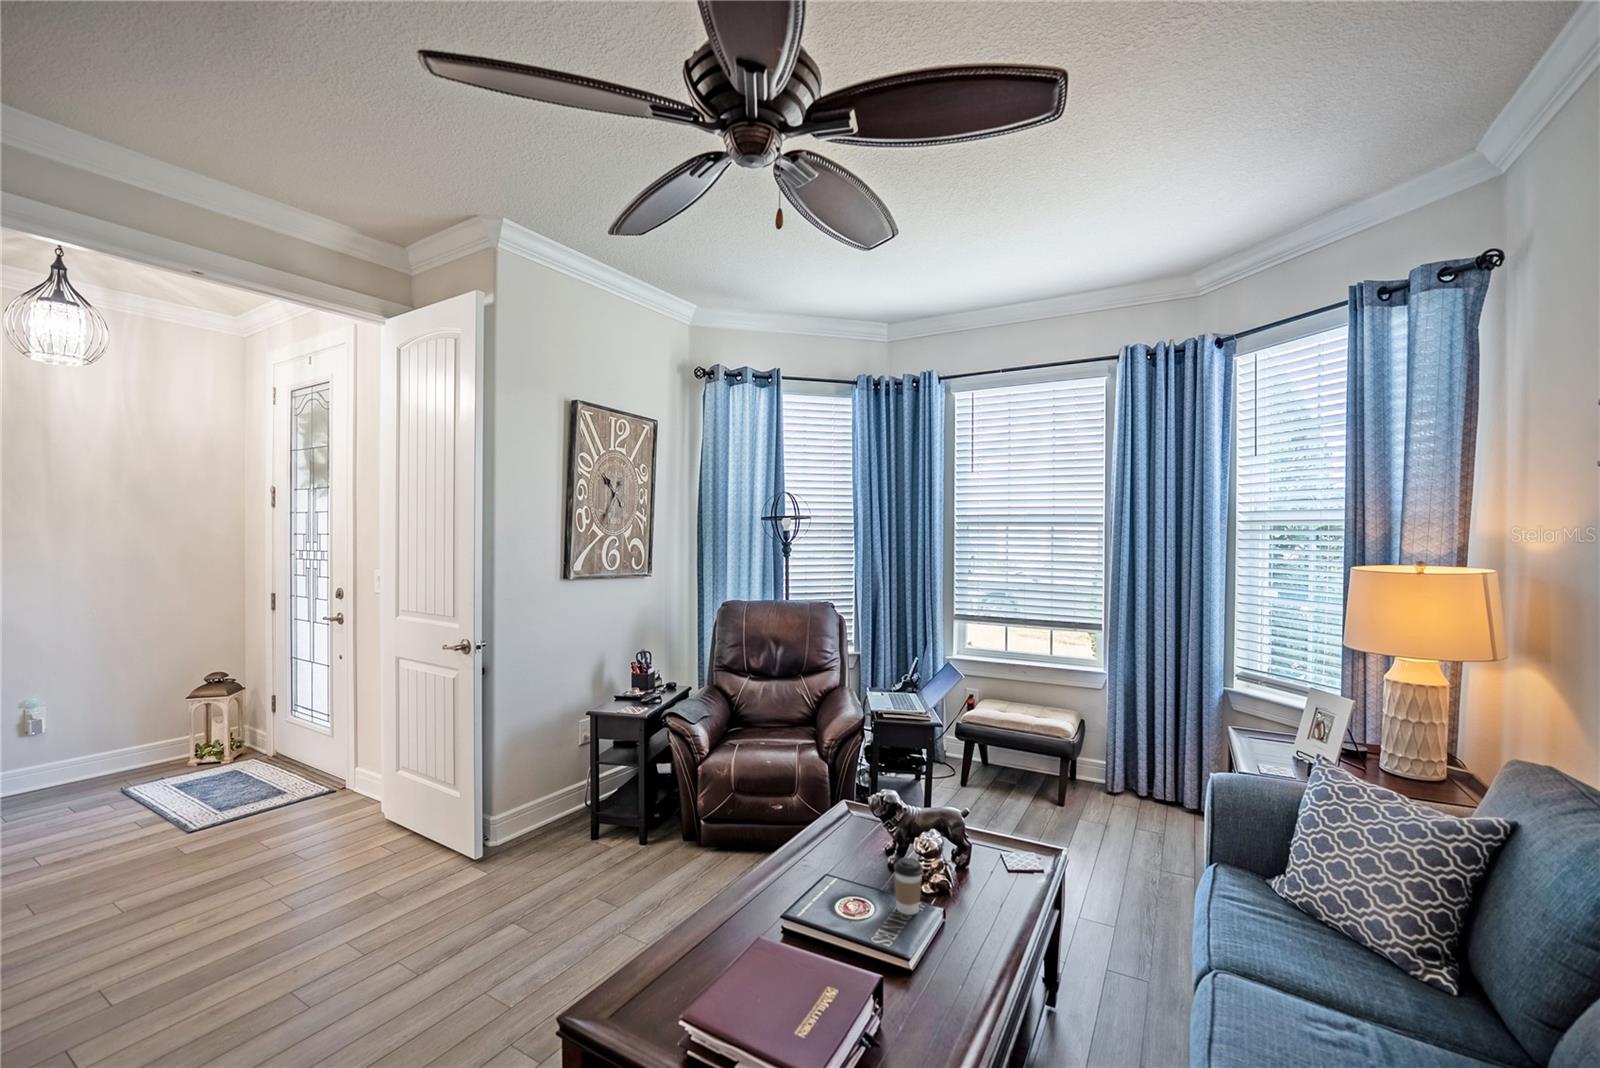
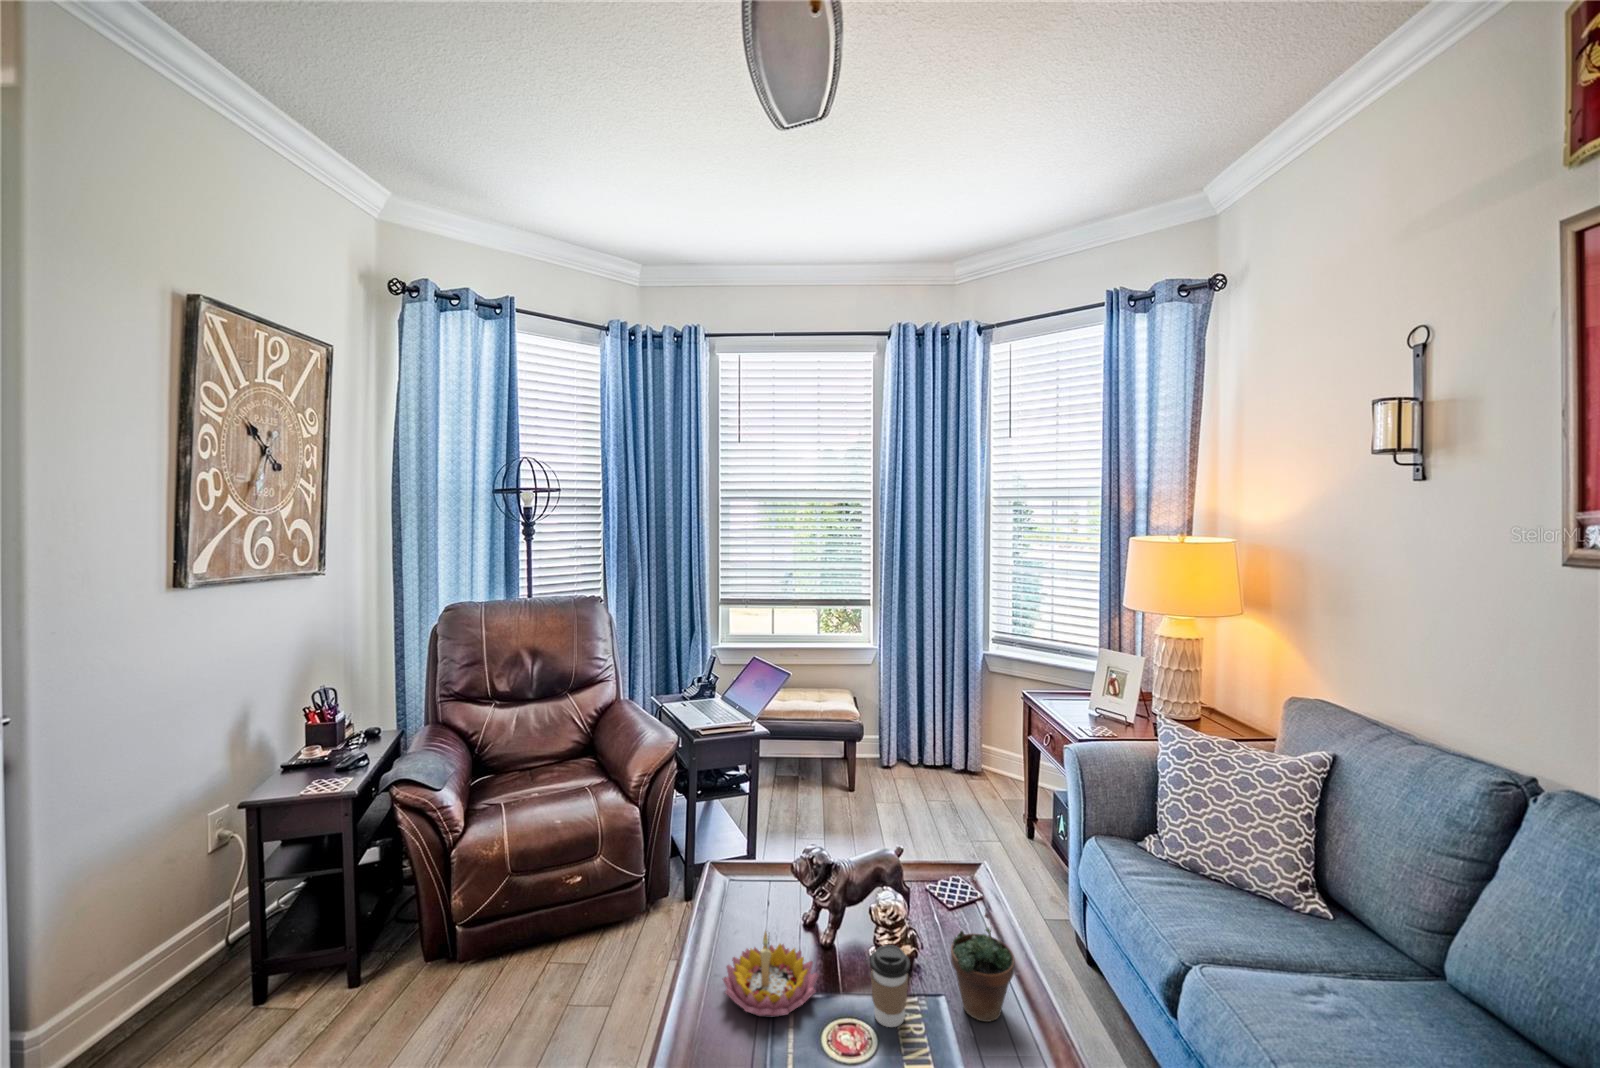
candle holder: none [804,830,874,889] -> present [722,932,819,1018]
succulent plant: none [953,845,1006,933] -> present [951,908,1015,1022]

